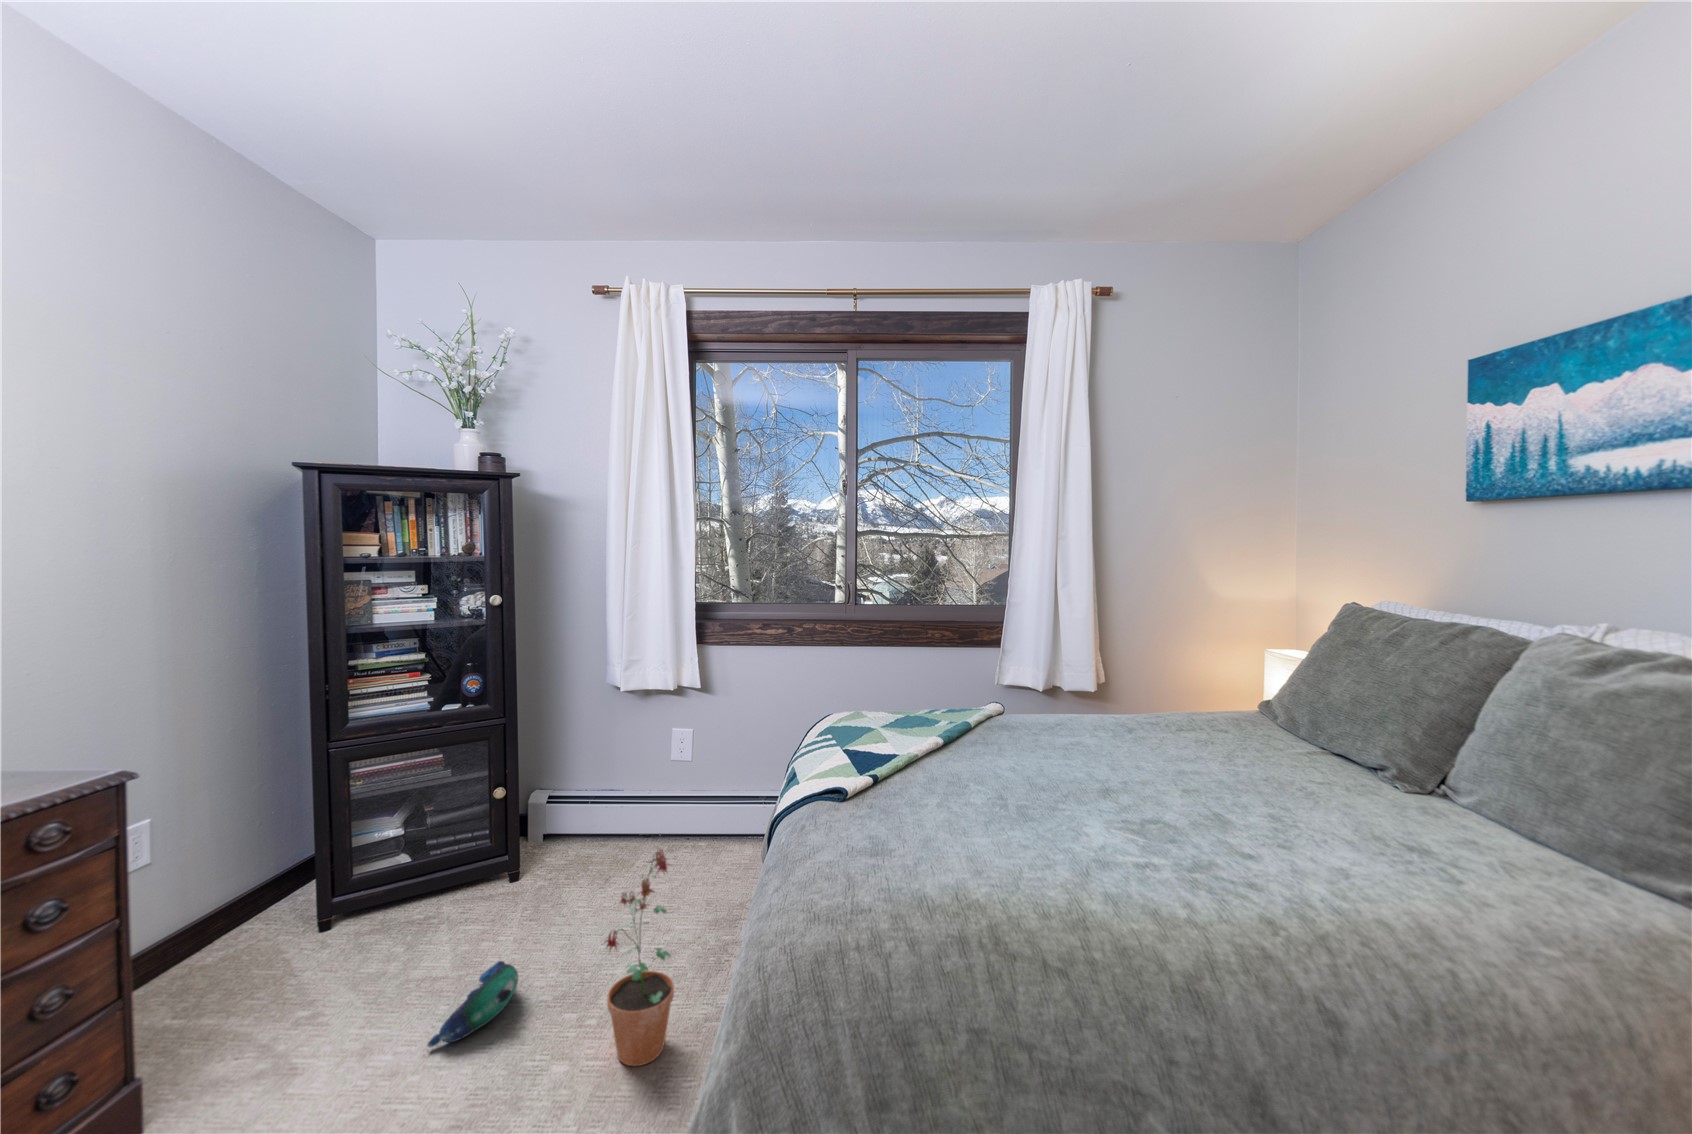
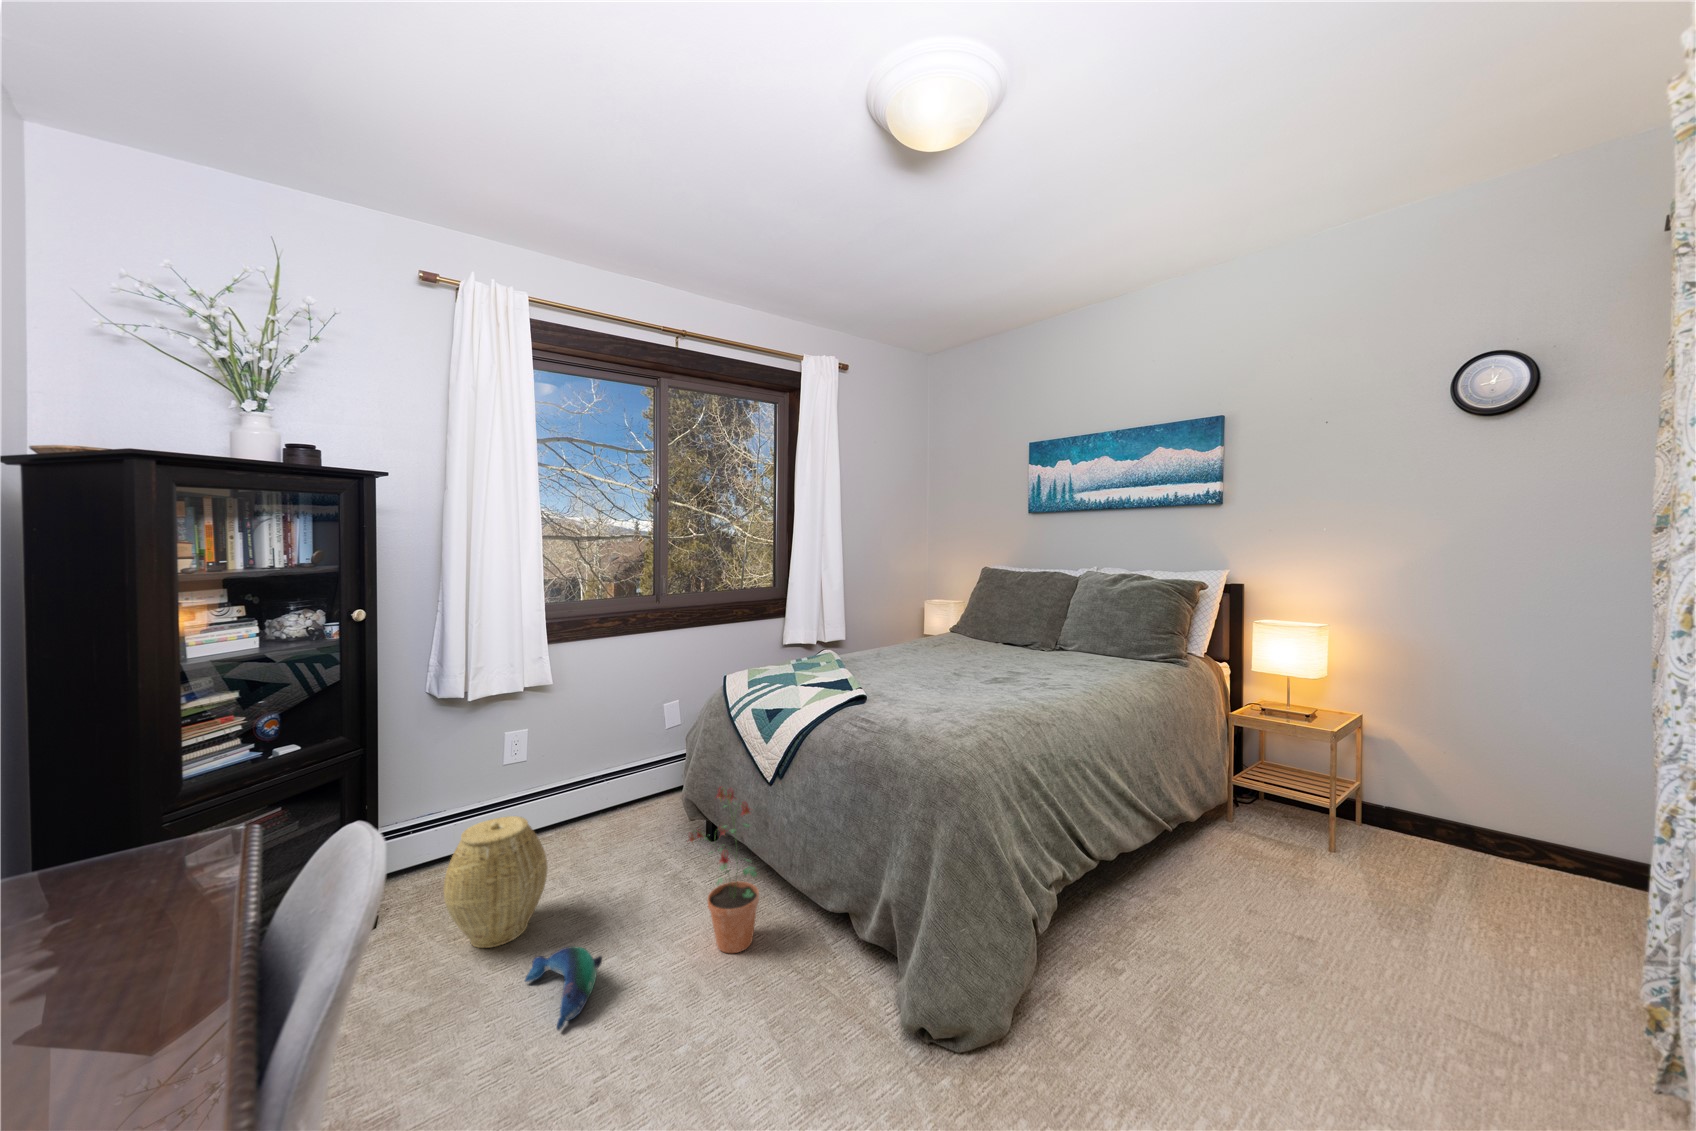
woven basket: none [483,809,580,934] -> present [443,816,548,948]

